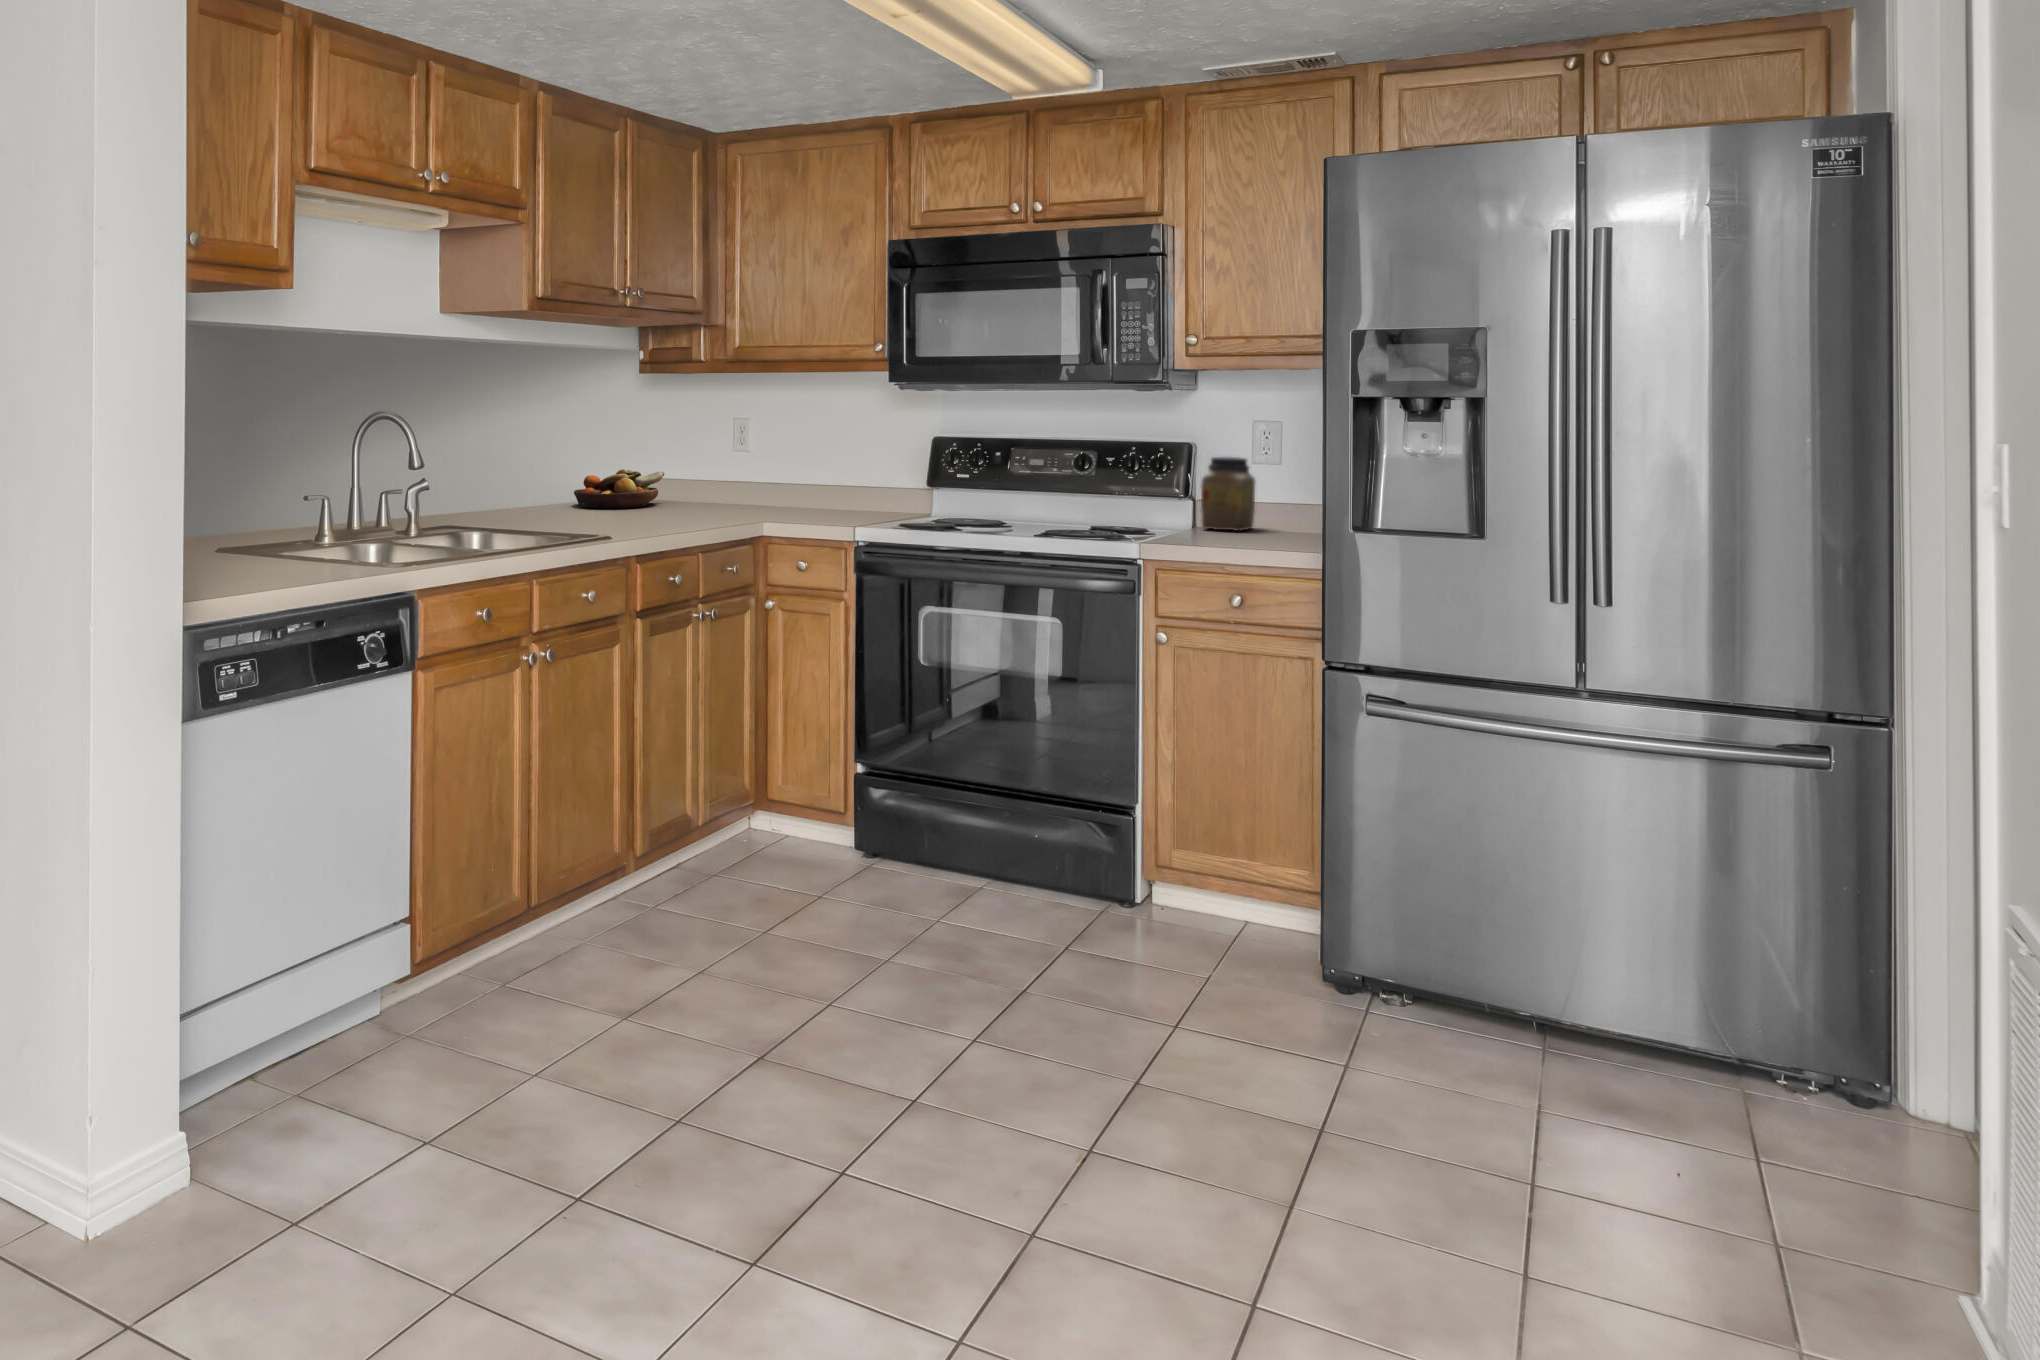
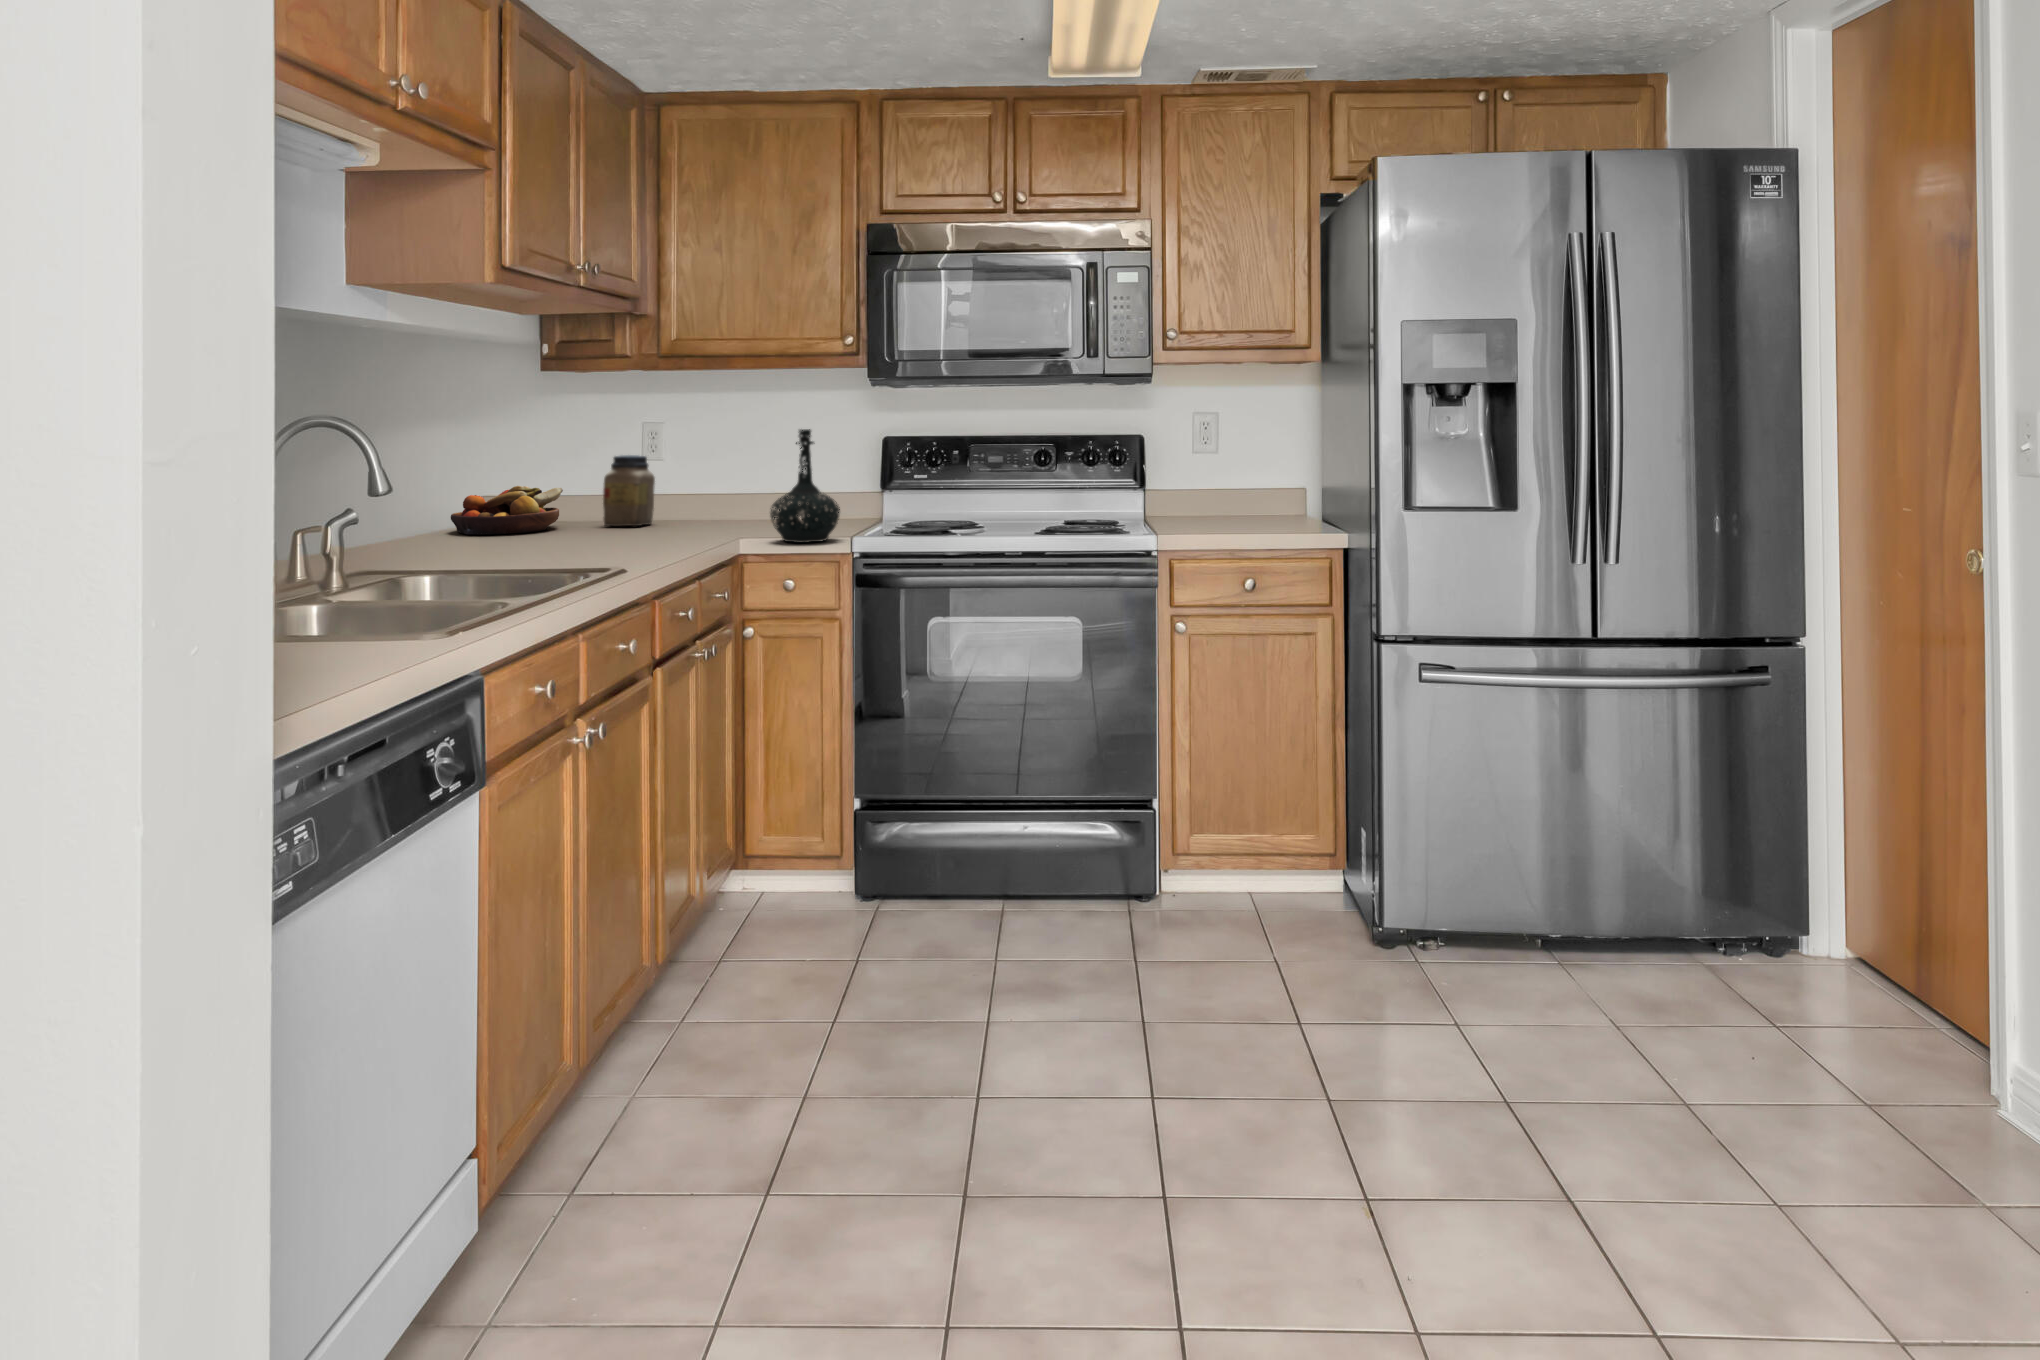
bottle: none [788,431,850,531] -> present [770,429,840,543]
jar: present [1201,457,1255,531] -> present [603,455,655,526]

